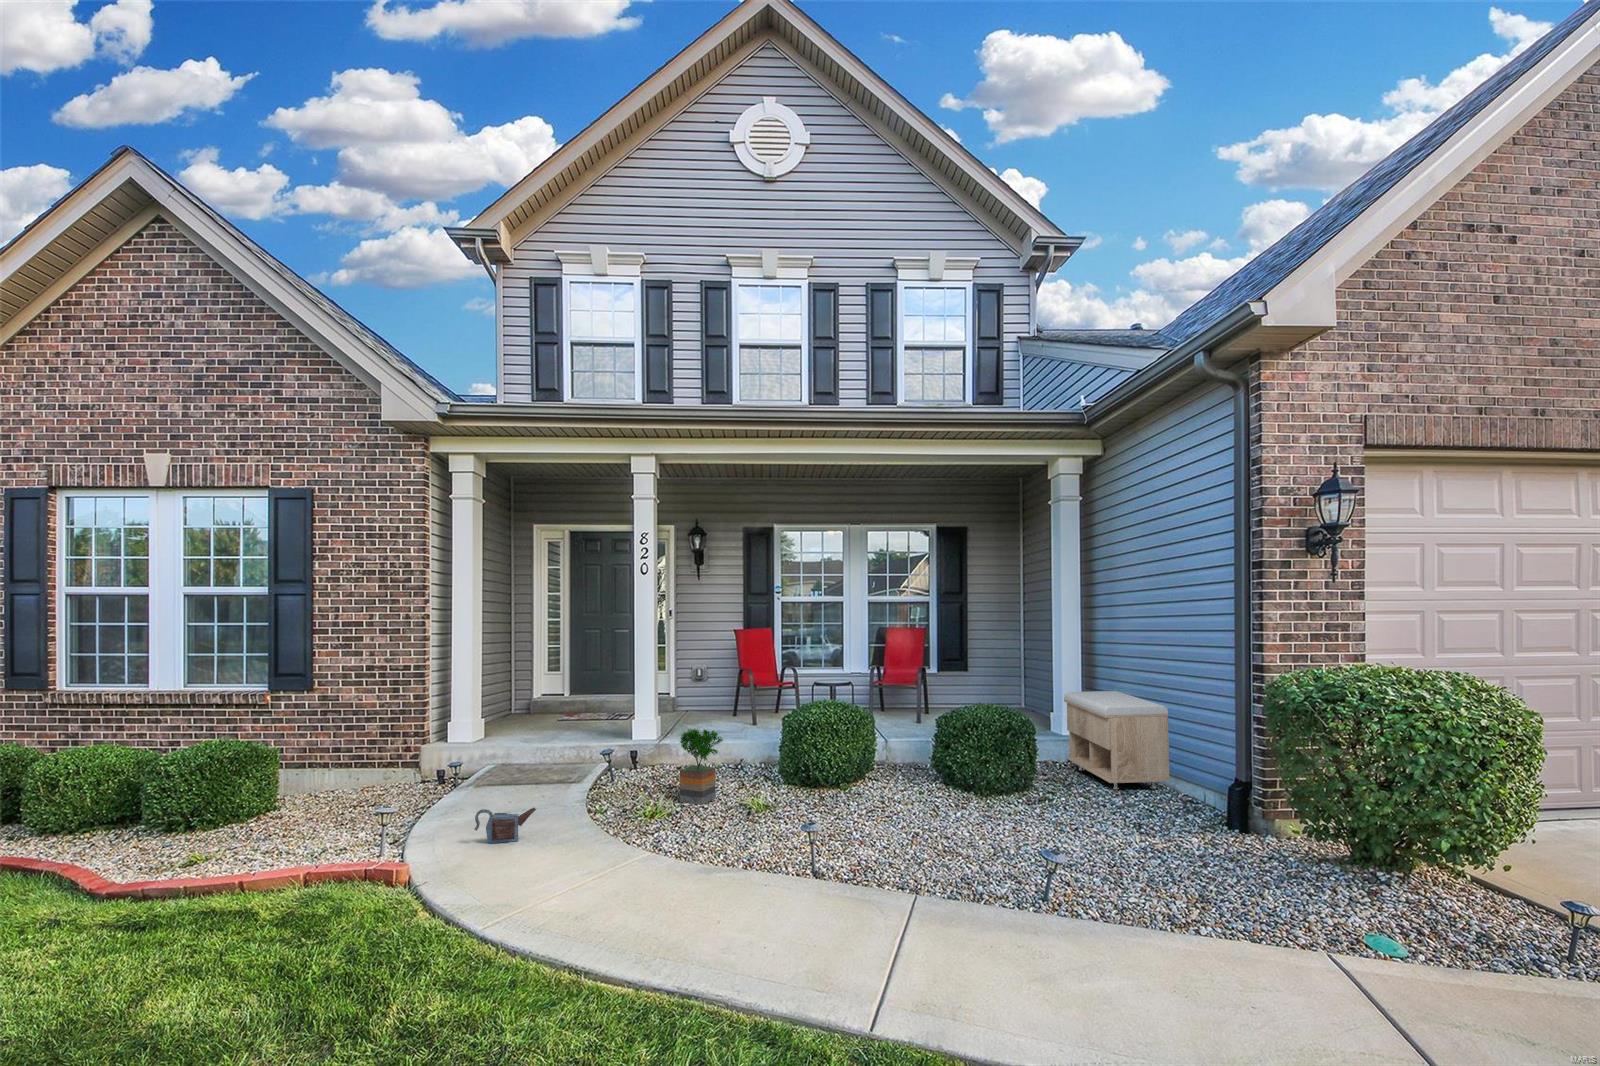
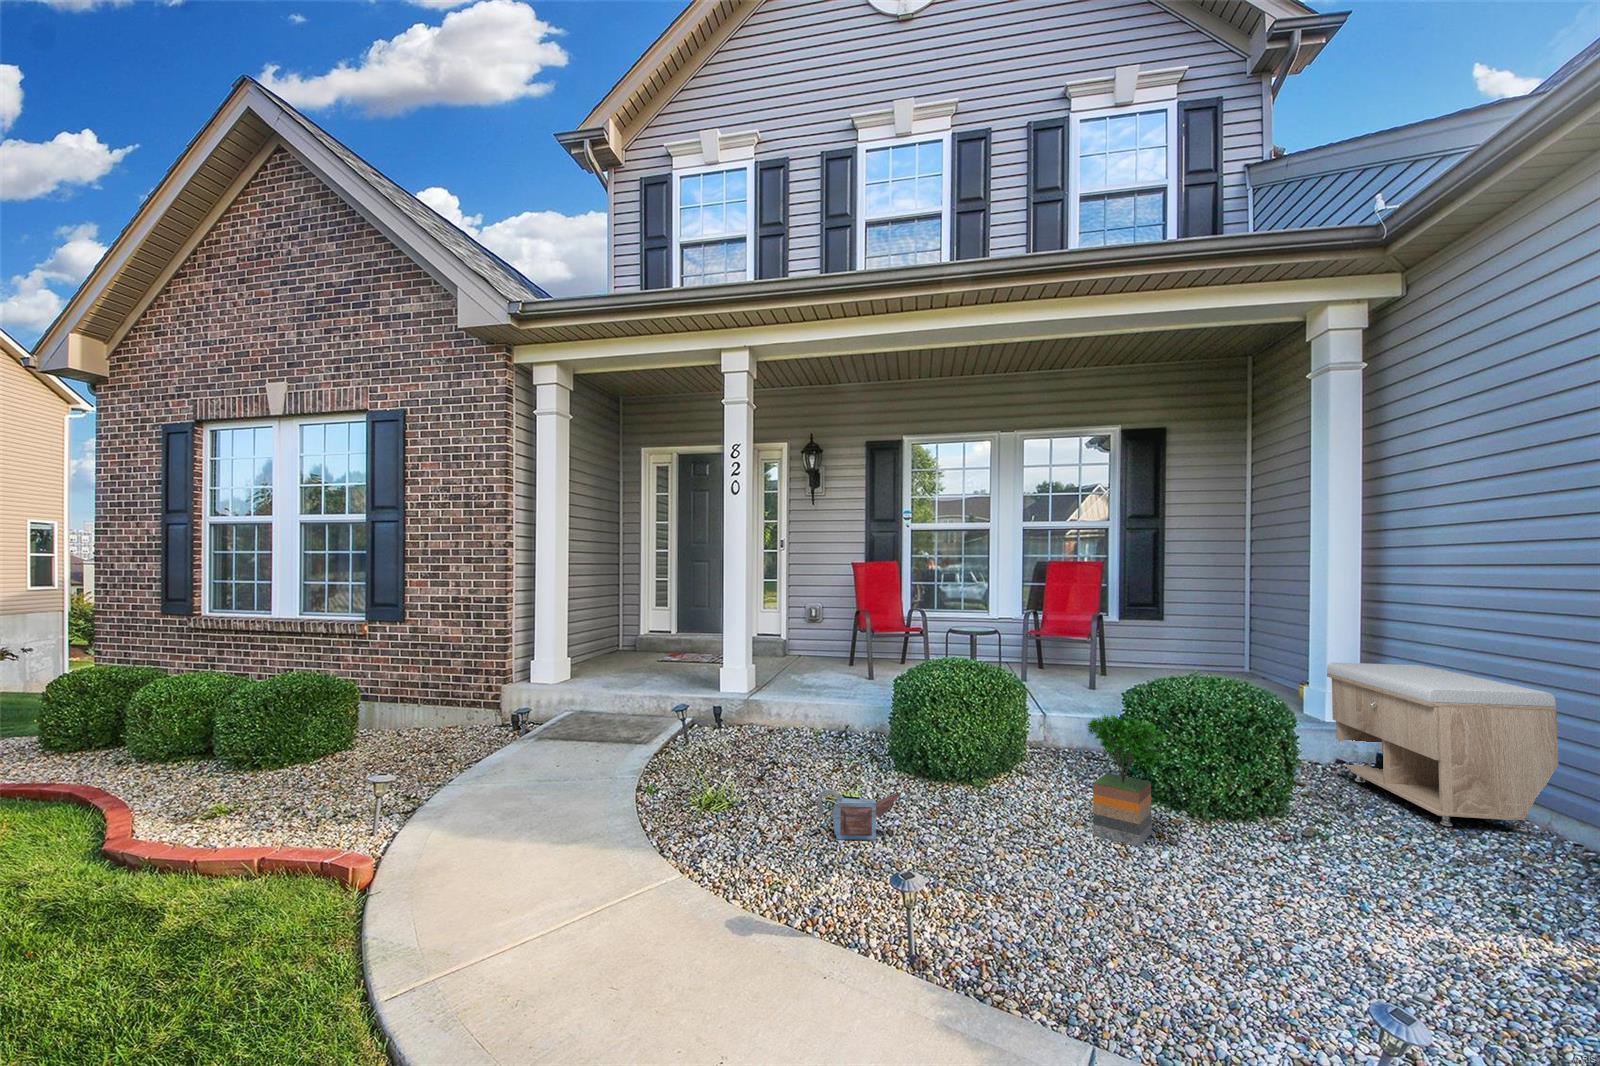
potted tree: present [680,729,723,805] -> present [1087,715,1167,847]
watering can: present [474,808,536,843] -> present [816,789,901,840]

